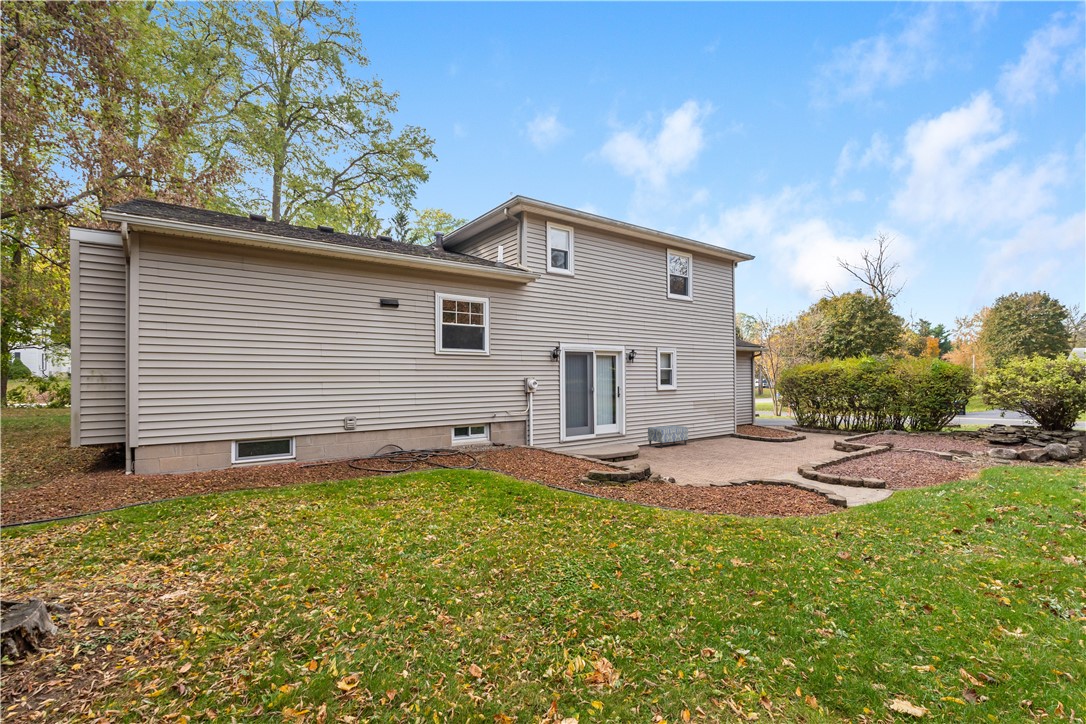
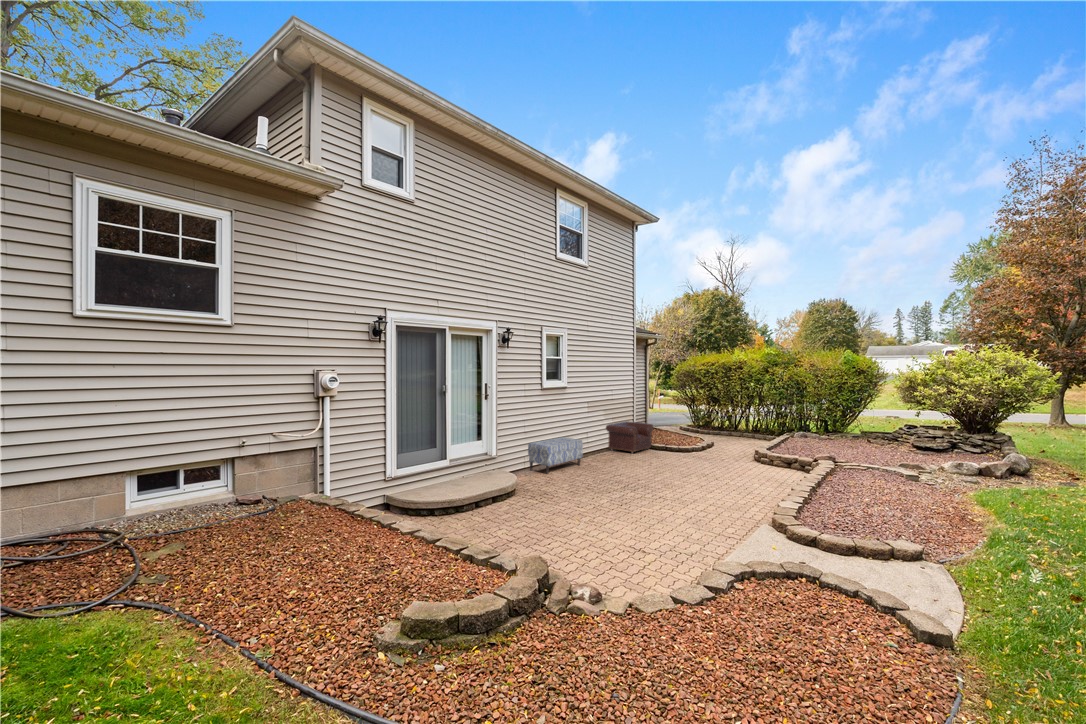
armchair: none [709,417,749,441] -> present [606,421,653,454]

